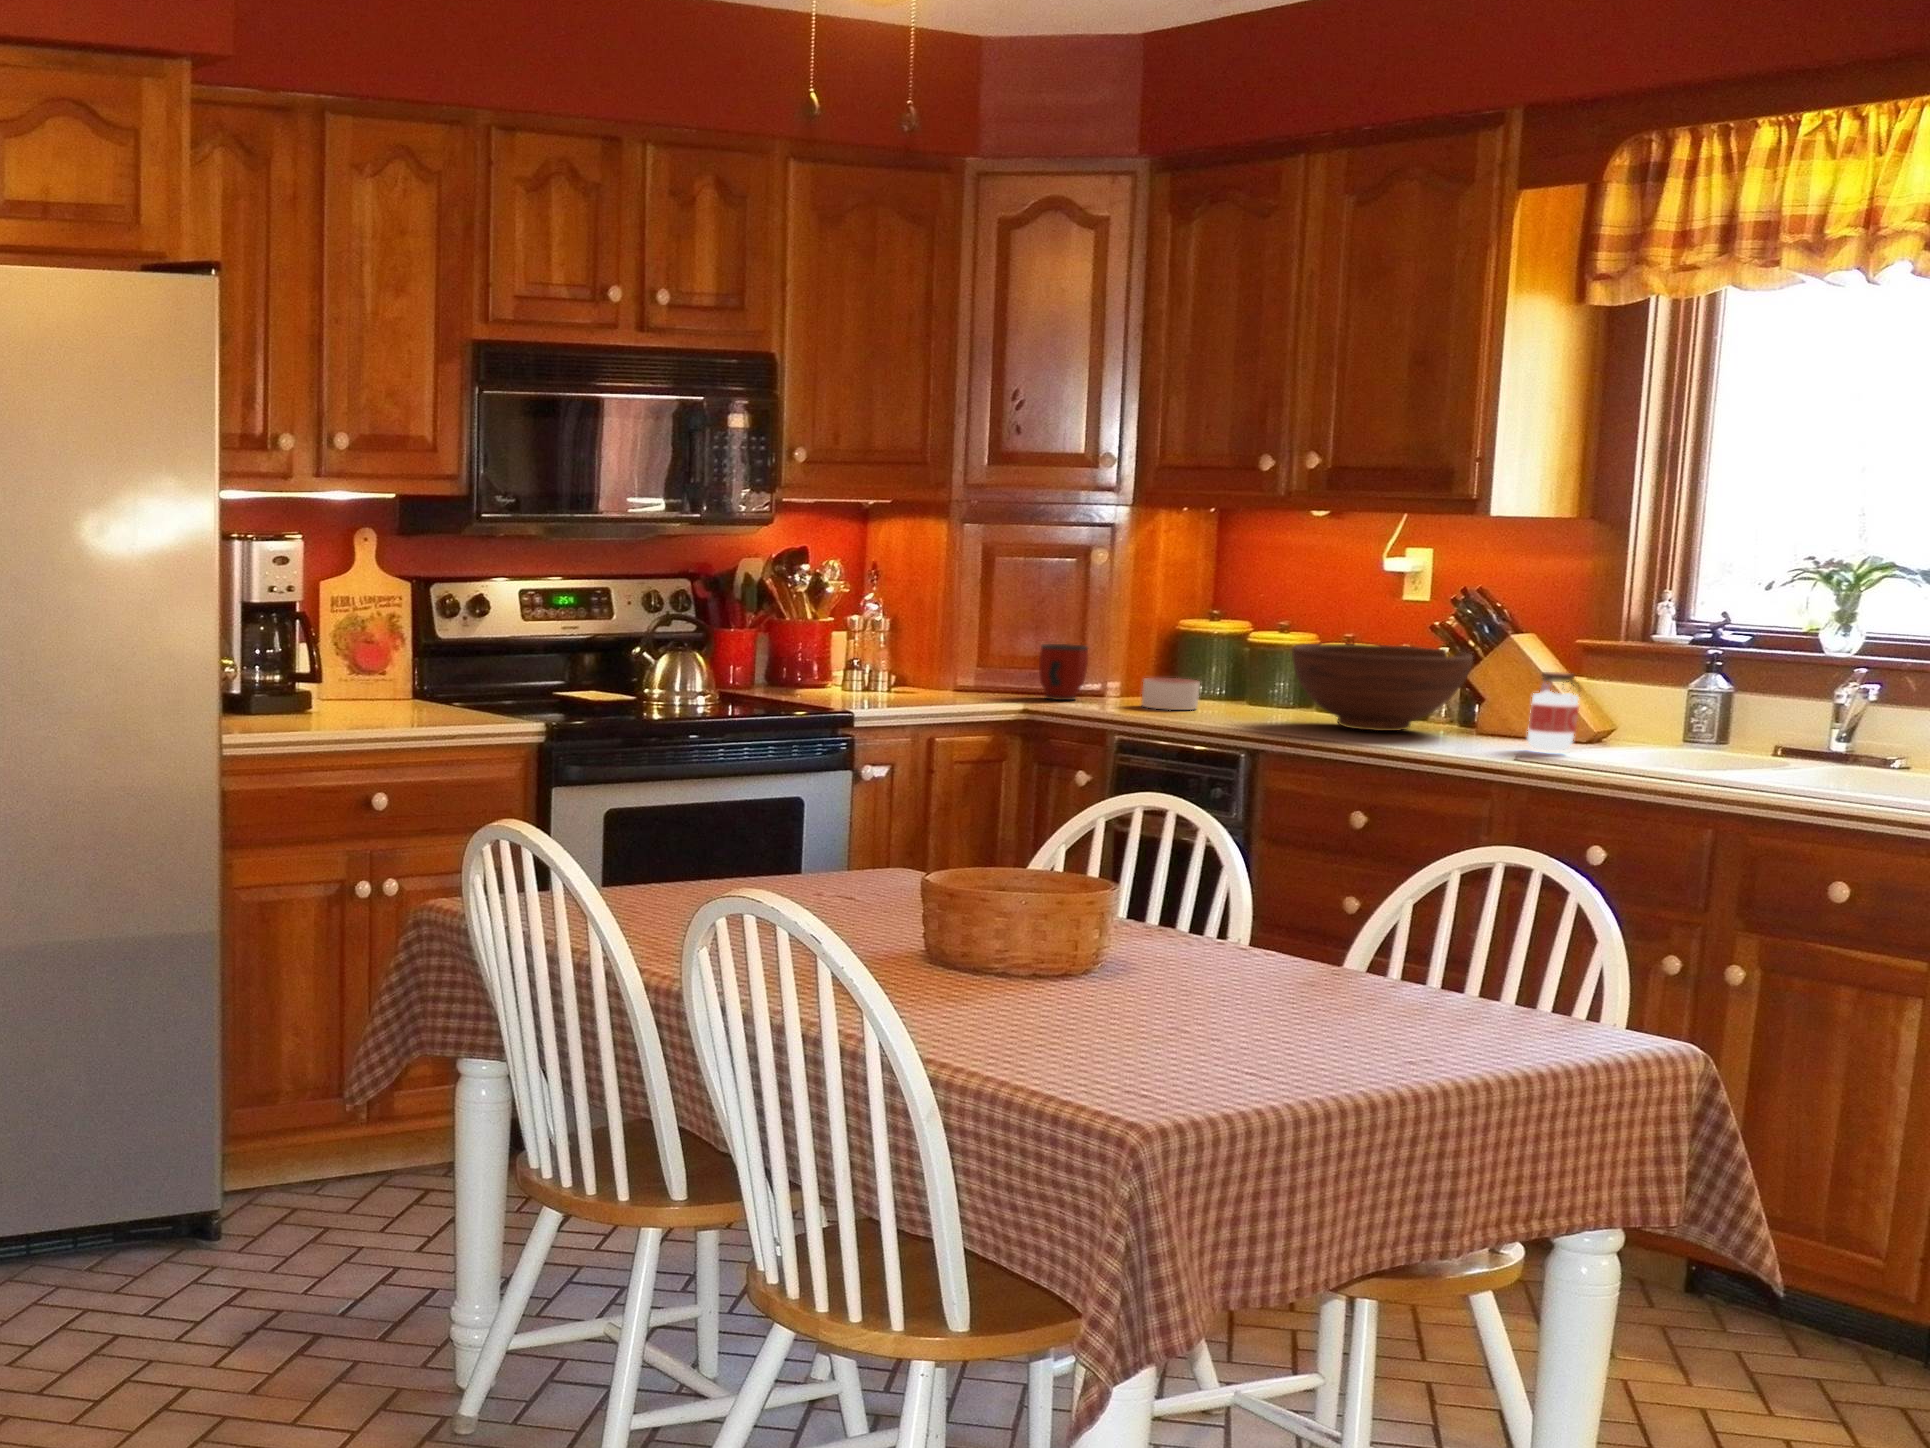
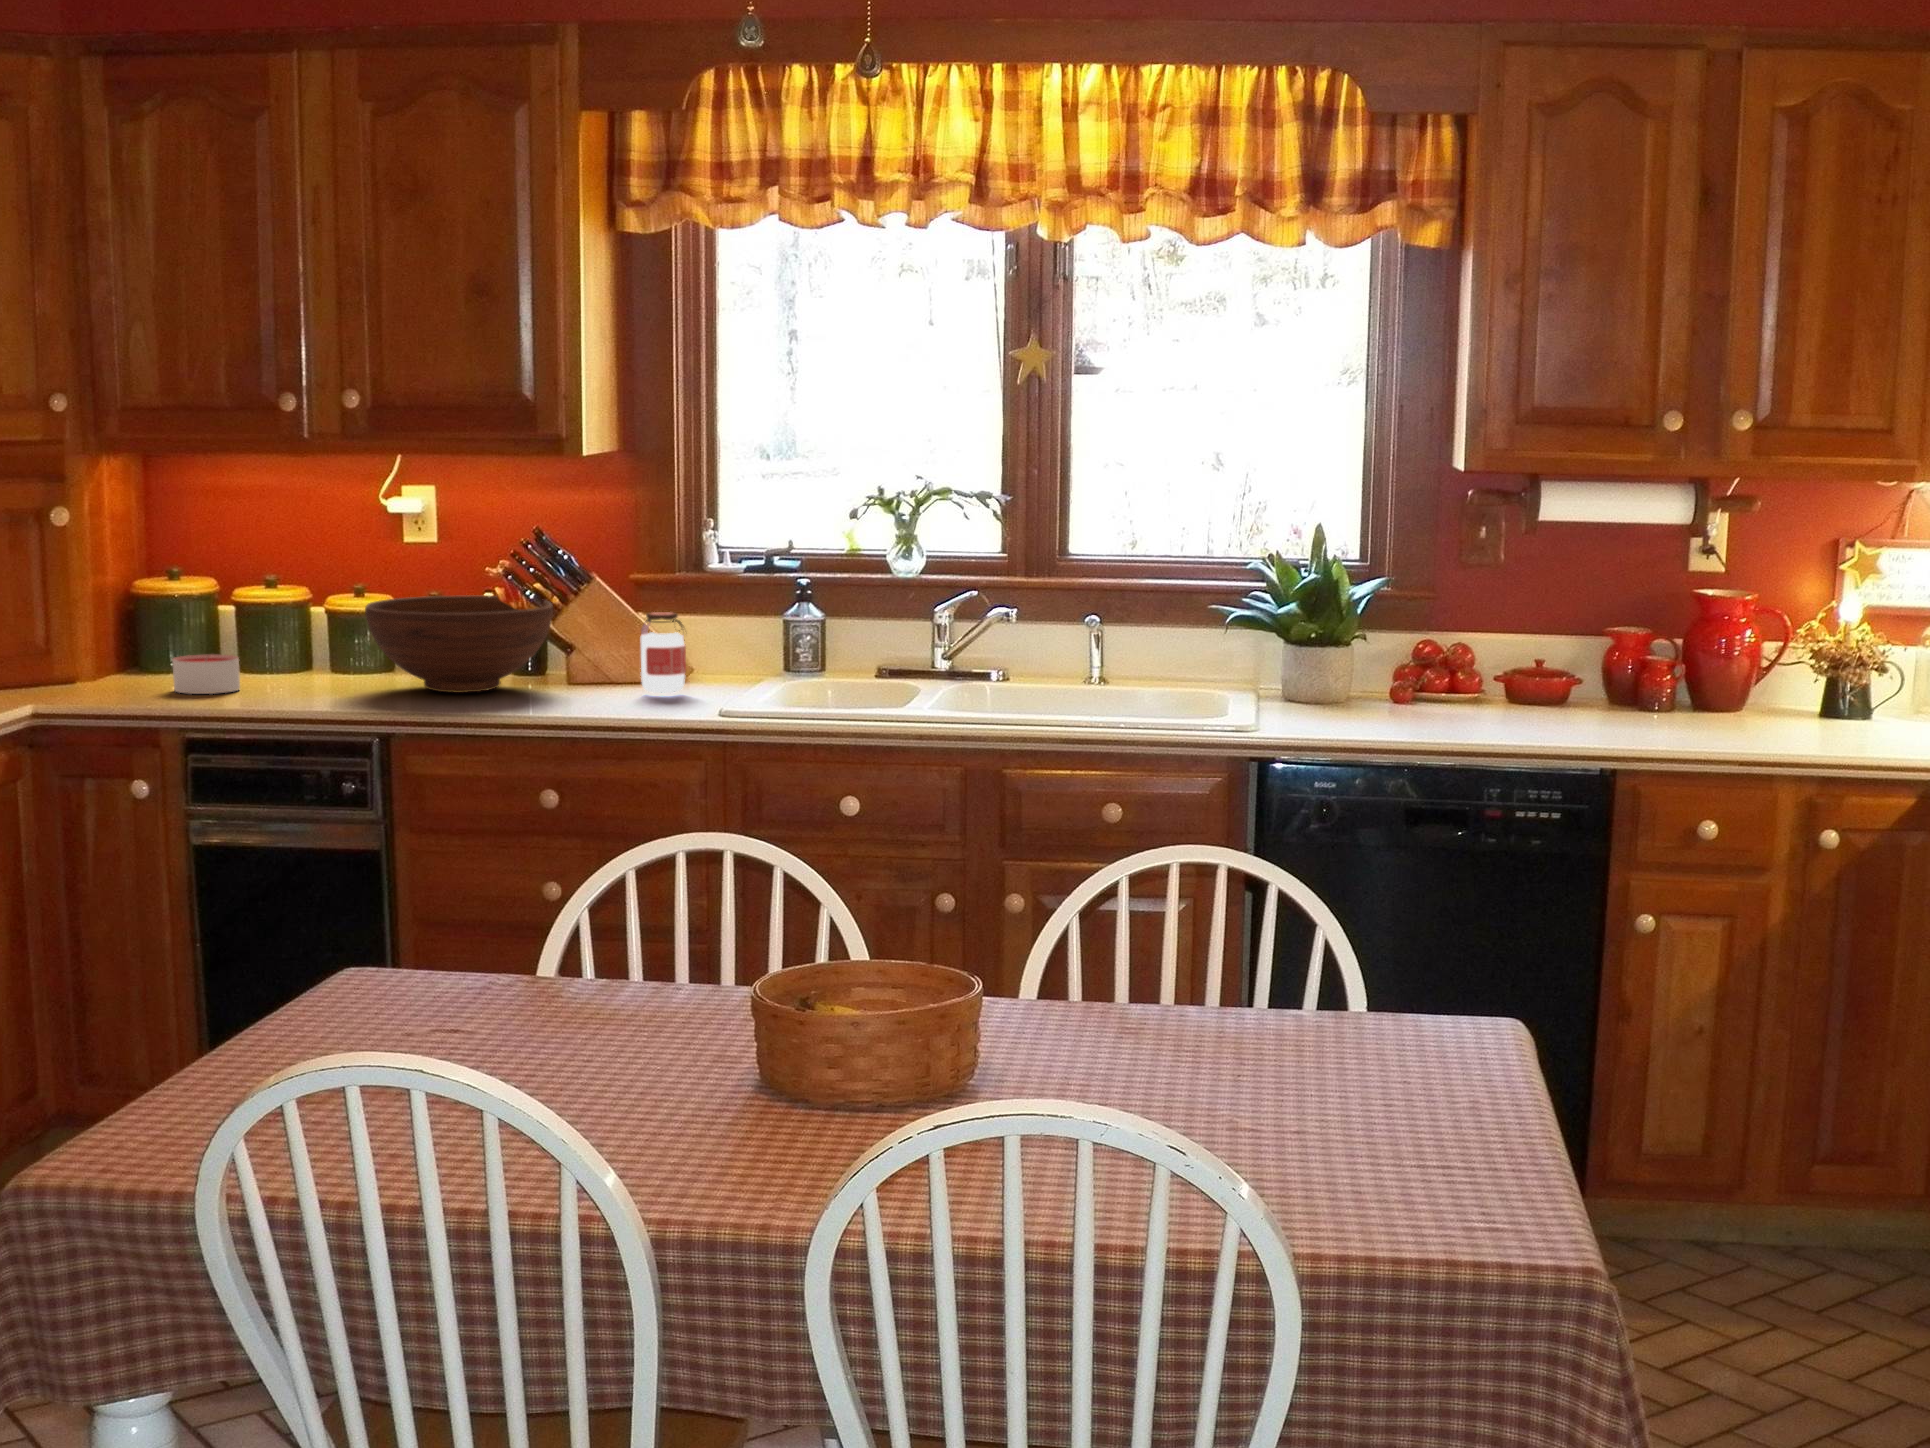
mug: present [1039,644,1088,700] -> none [33,627,97,697]

